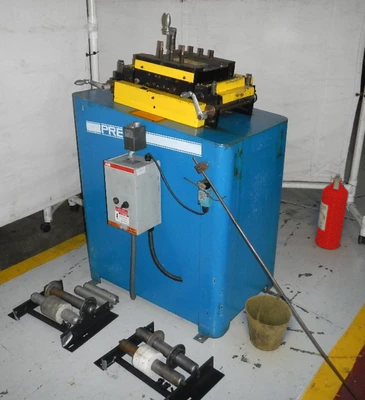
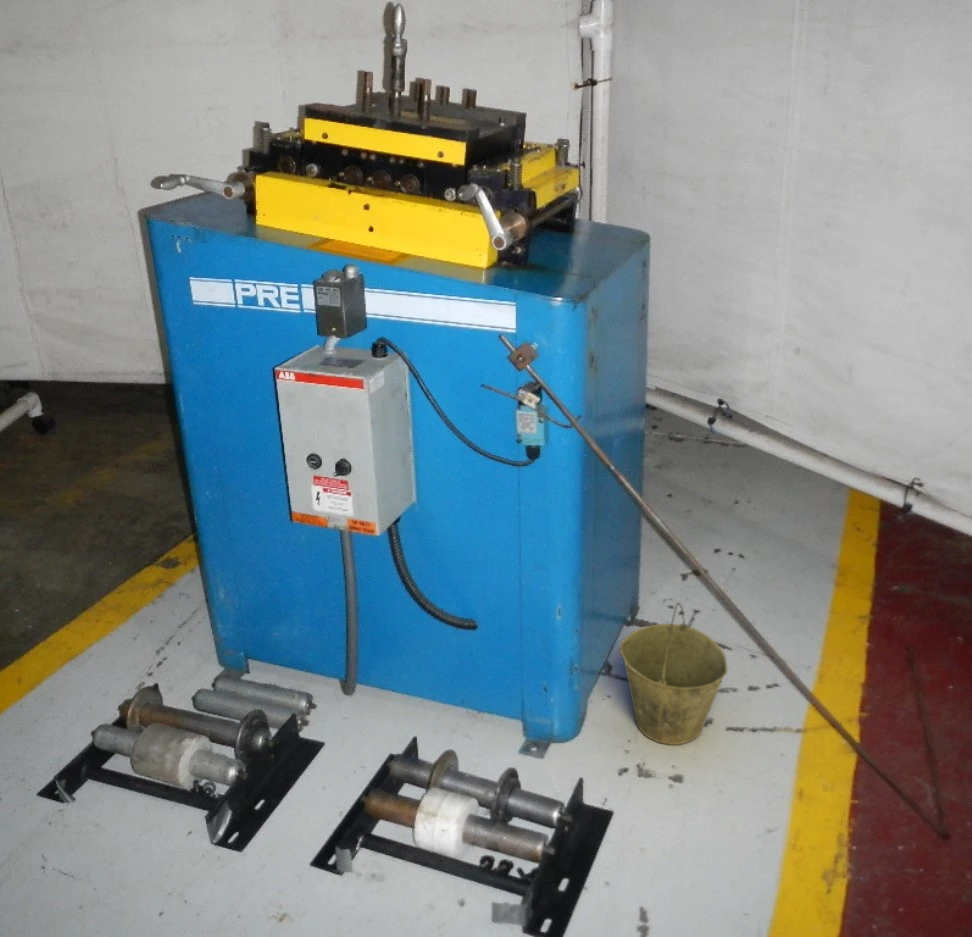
fire extinguisher: present [316,174,349,249] -> none [687,345,749,509]

